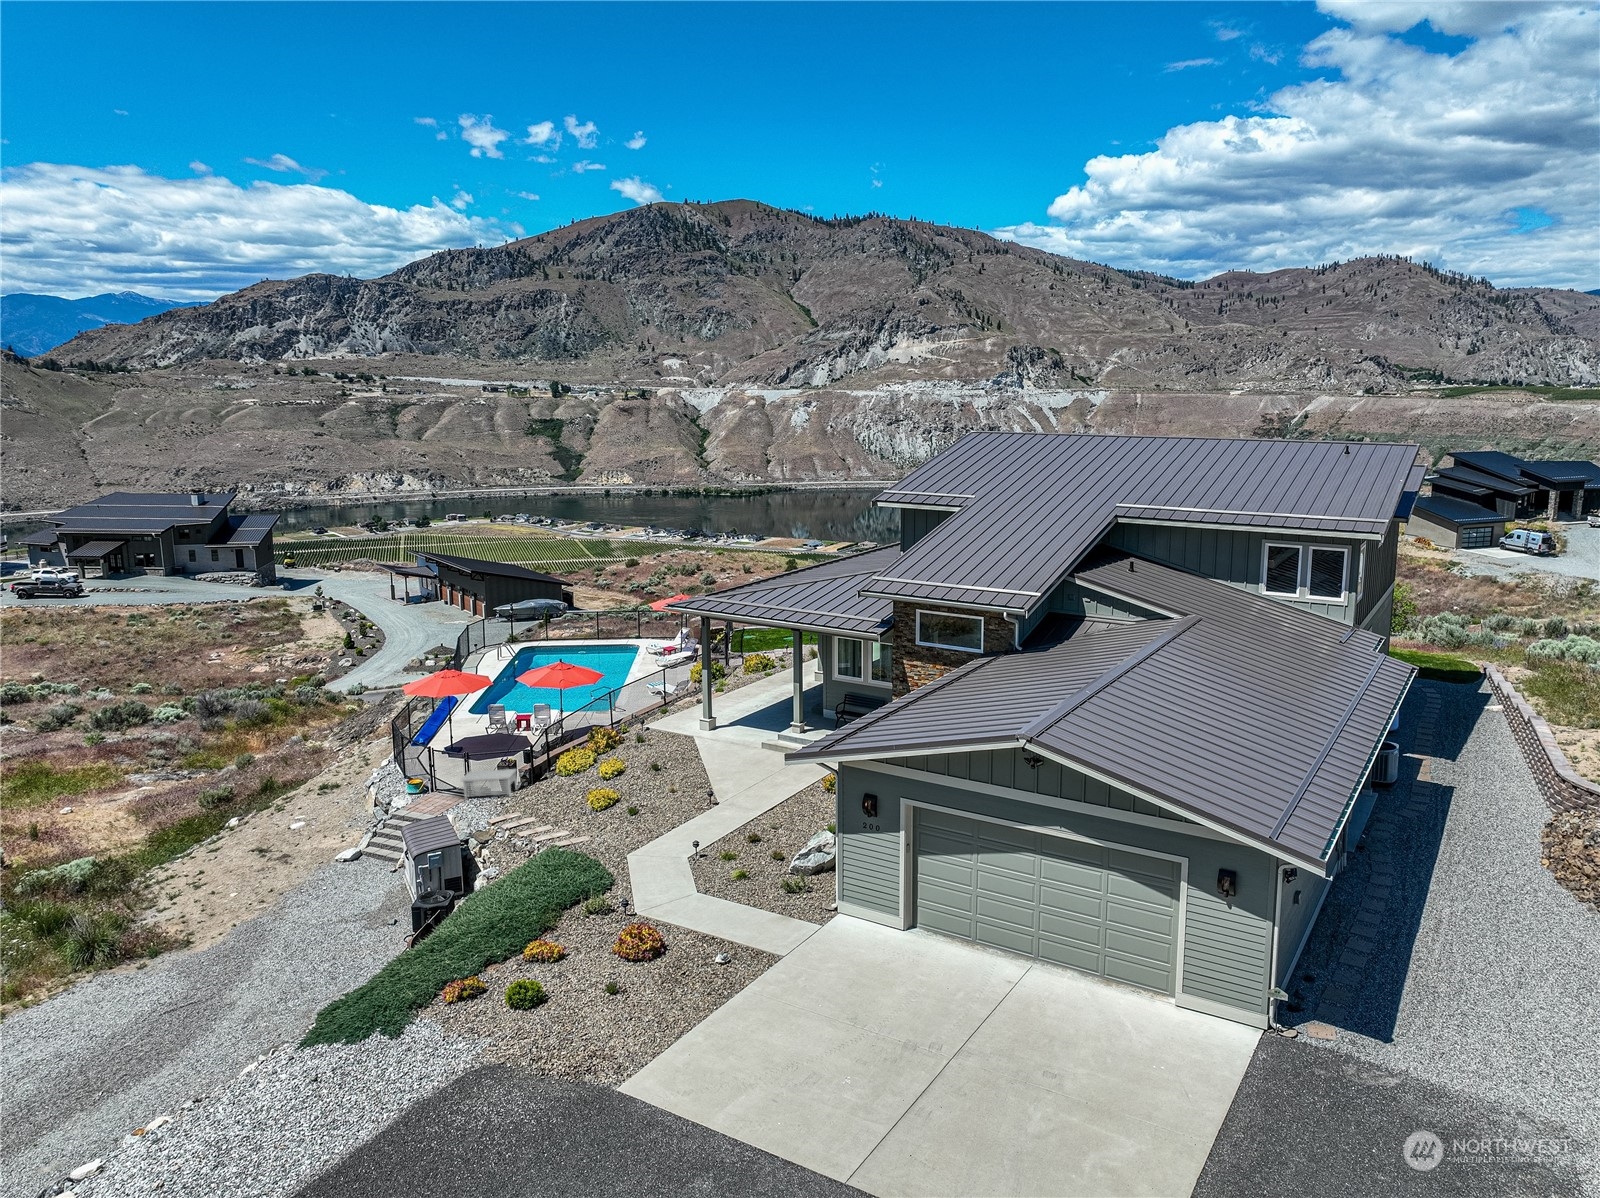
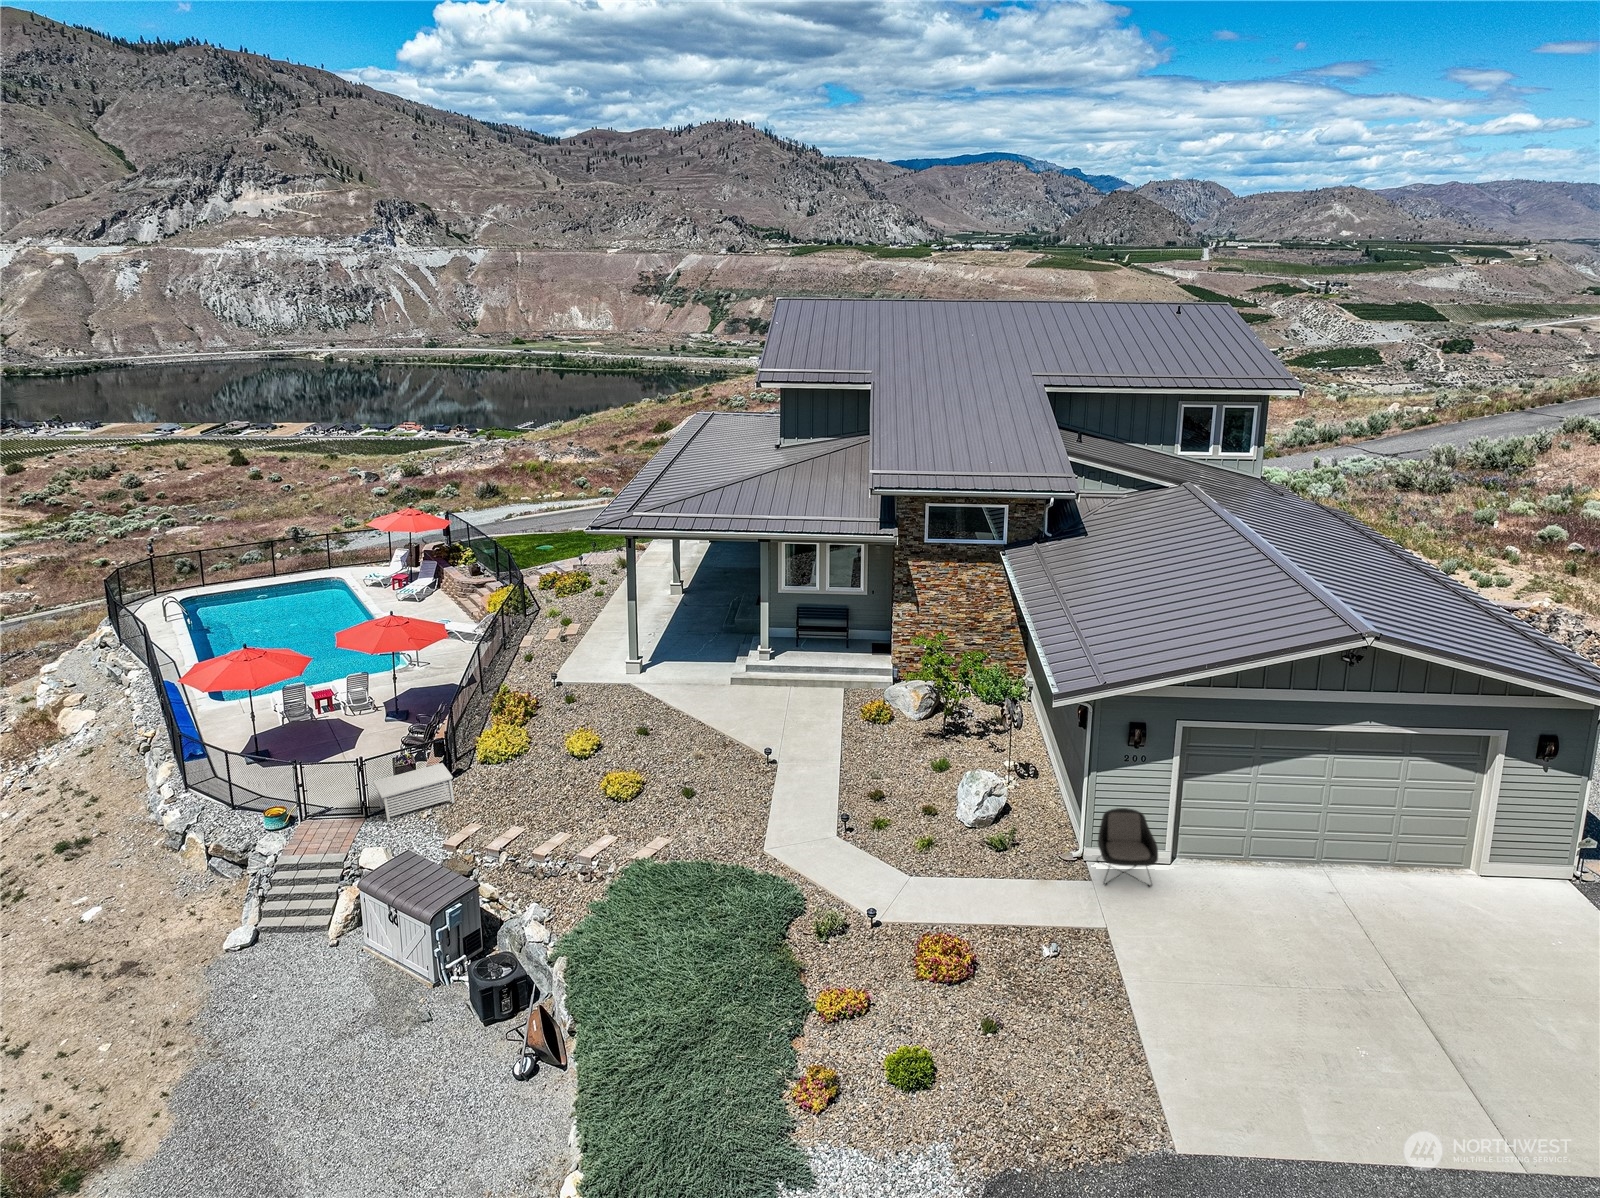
lounge chair: none [816,871,878,944] -> present [1098,808,1158,887]

